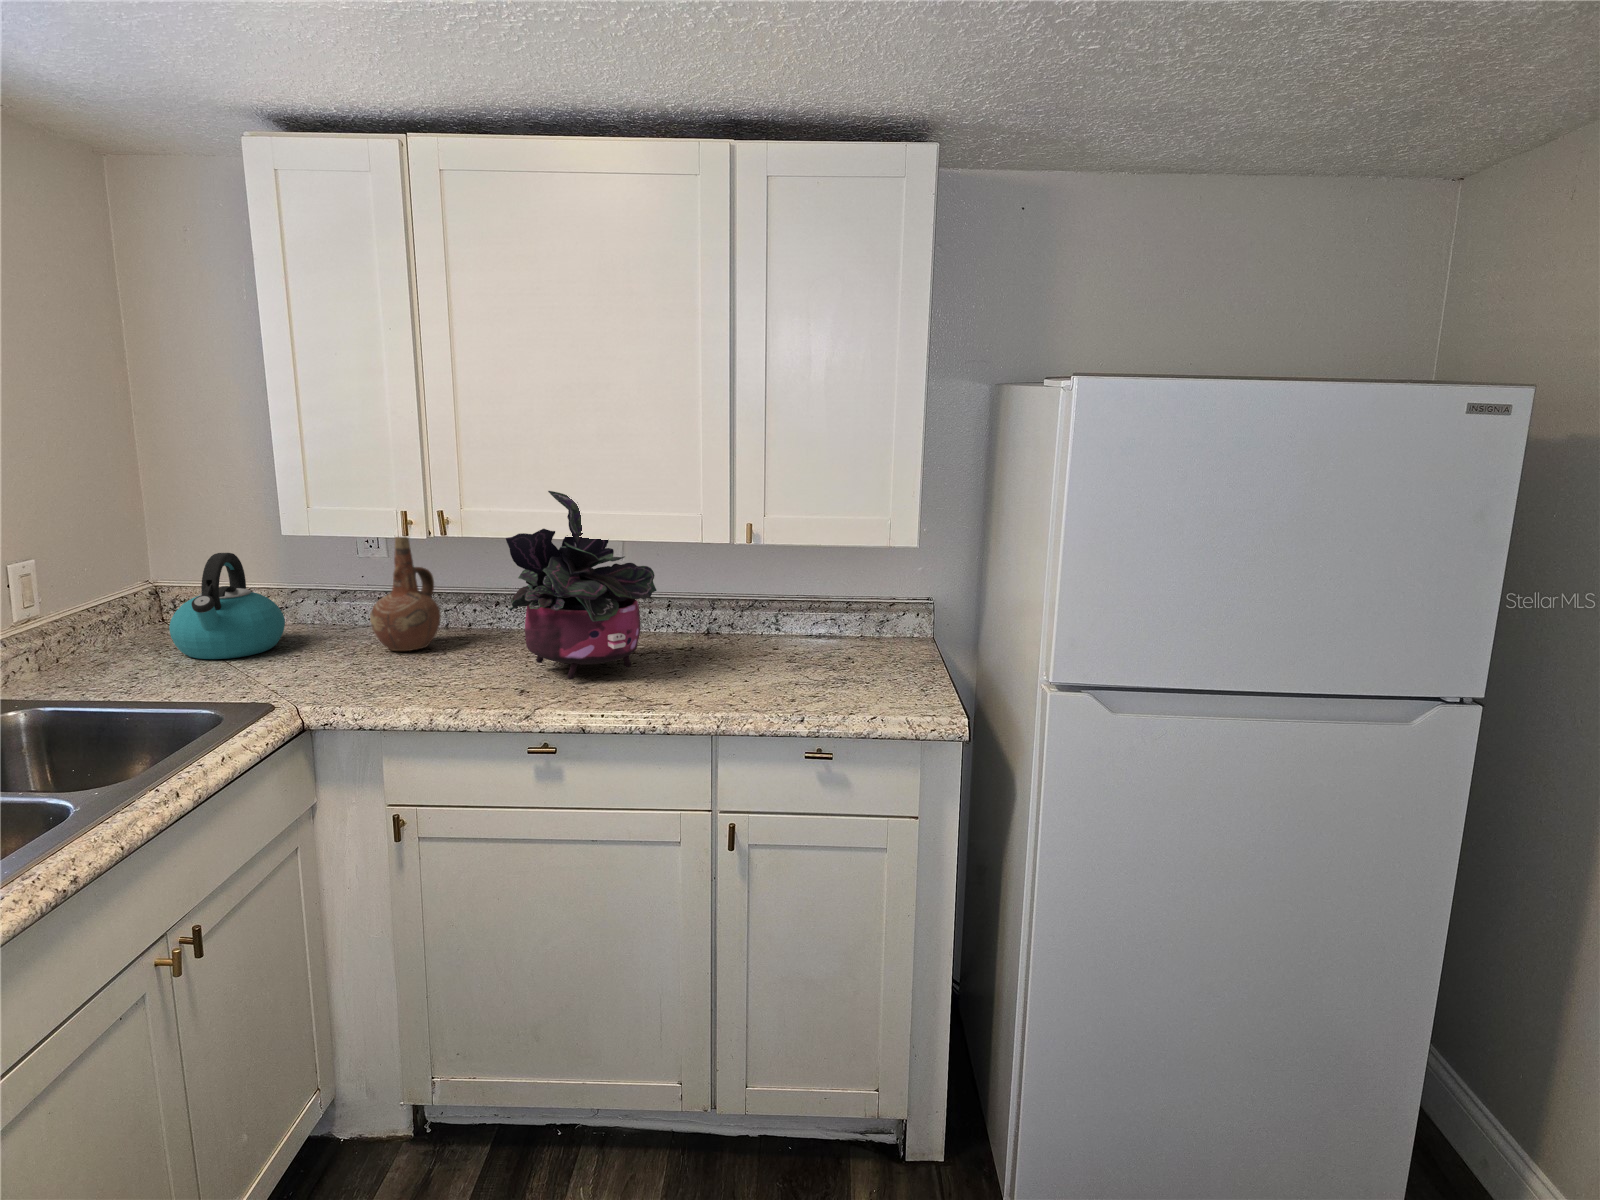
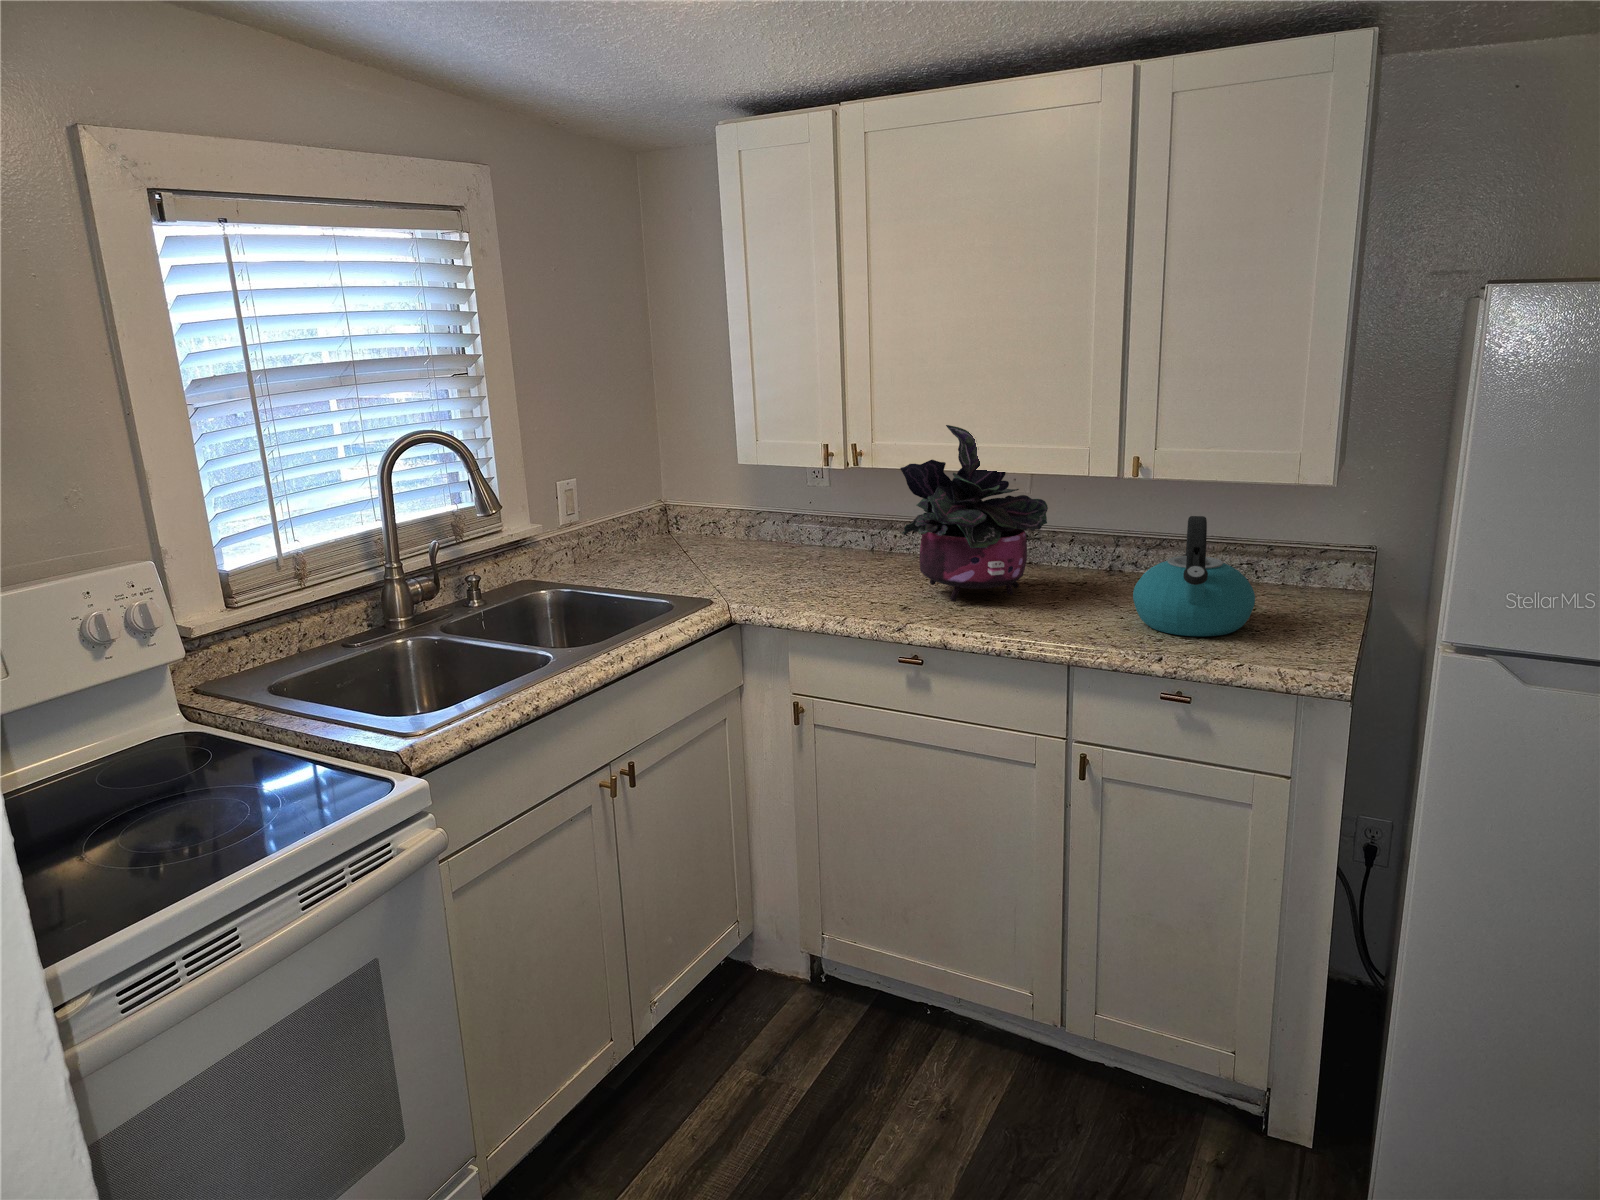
ceramic pitcher: present [370,537,441,651] -> none [804,459,863,567]
kettle: present [169,553,285,659] -> present [1133,516,1255,636]

